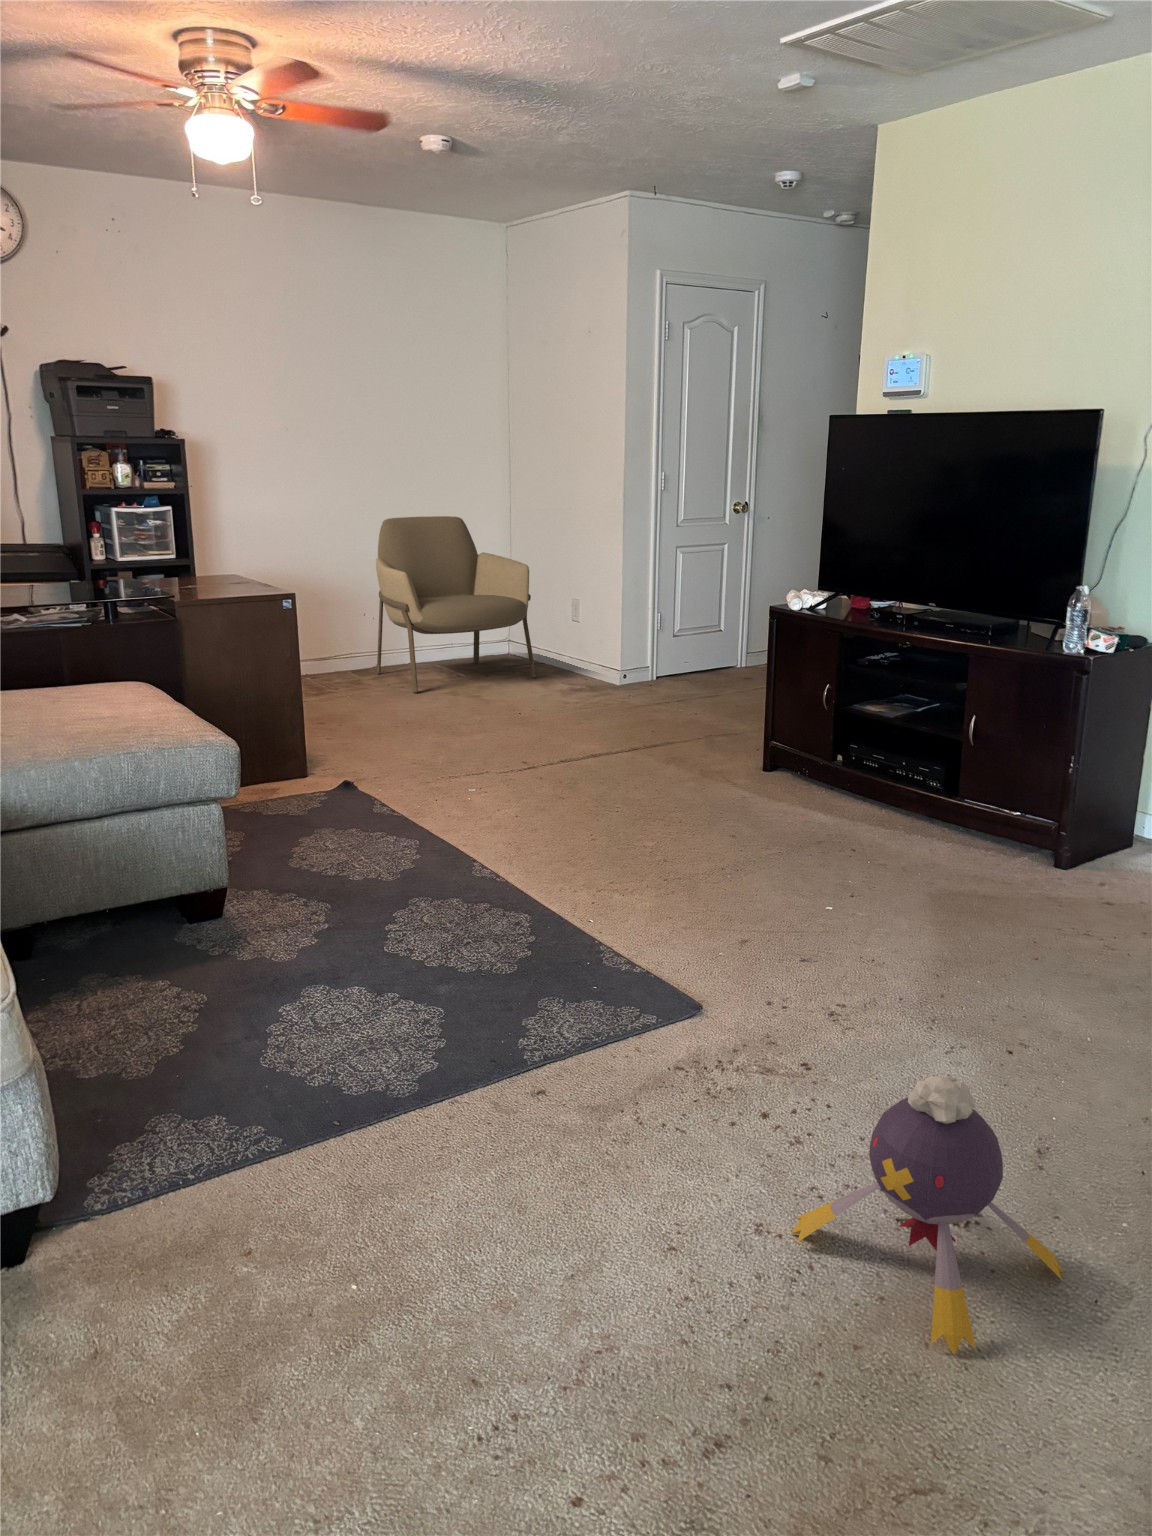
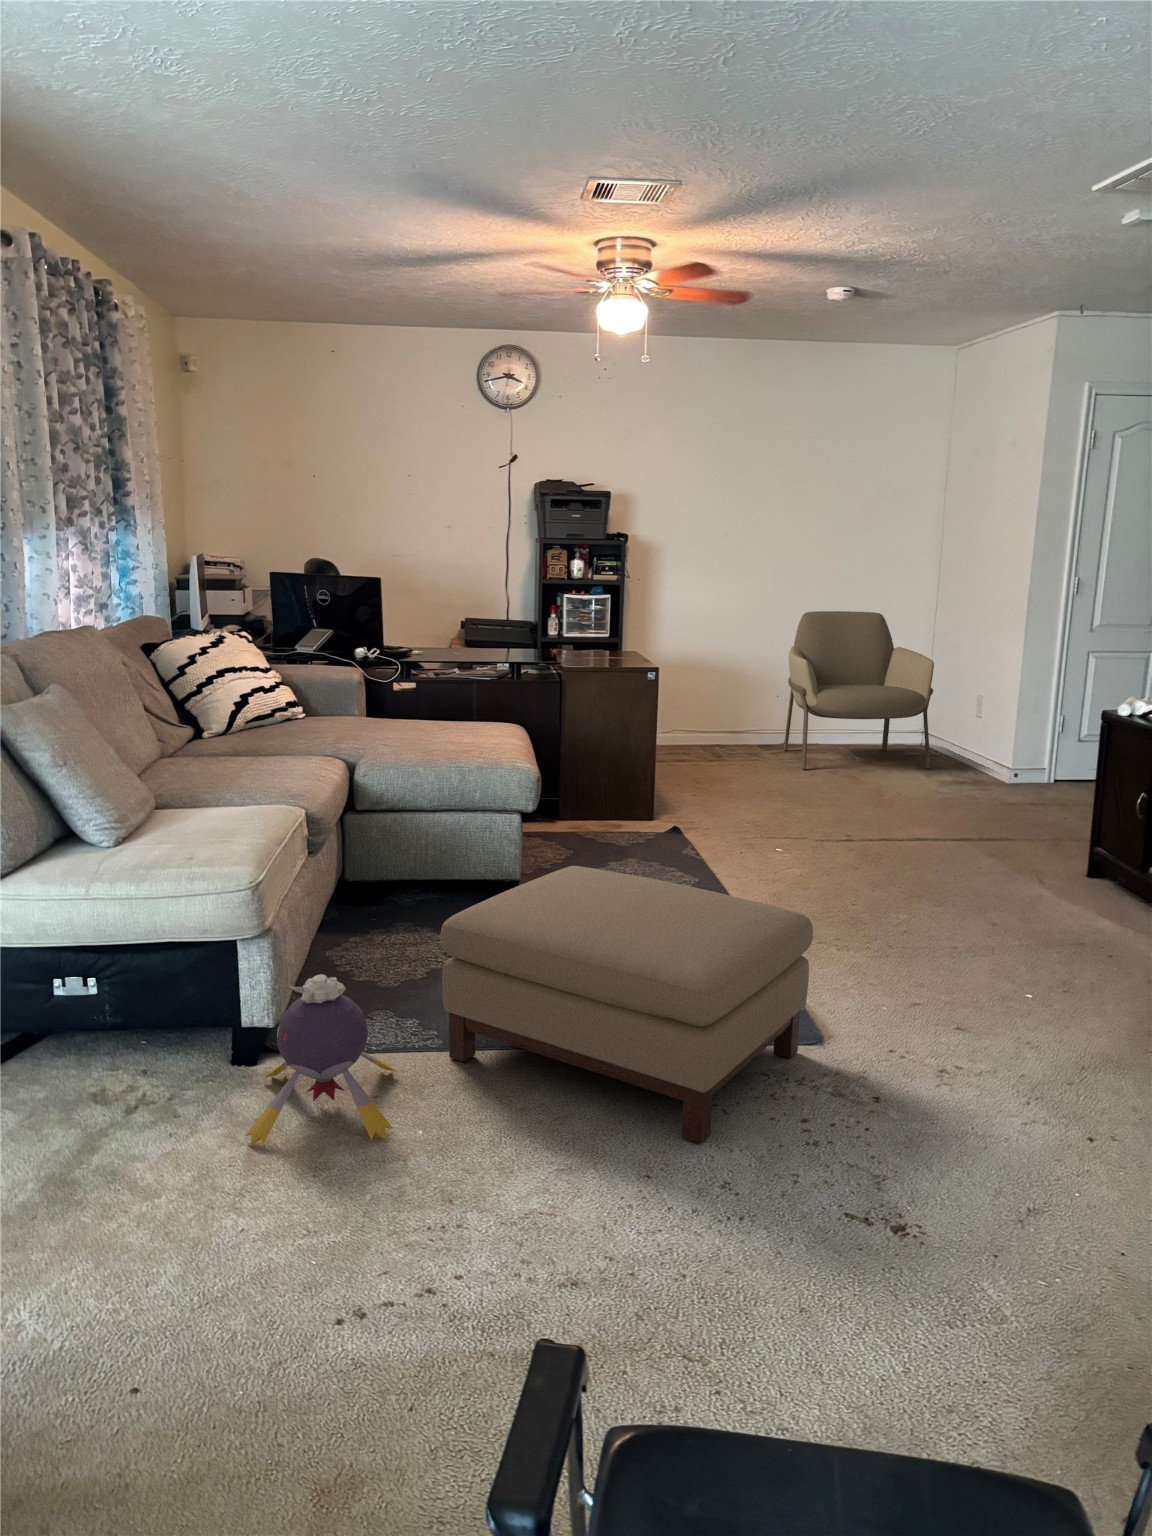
ottoman: none [285,860,722,1180] -> present [441,866,813,1144]
plush toy: present [791,1075,1063,1355] -> present [245,974,397,1146]

